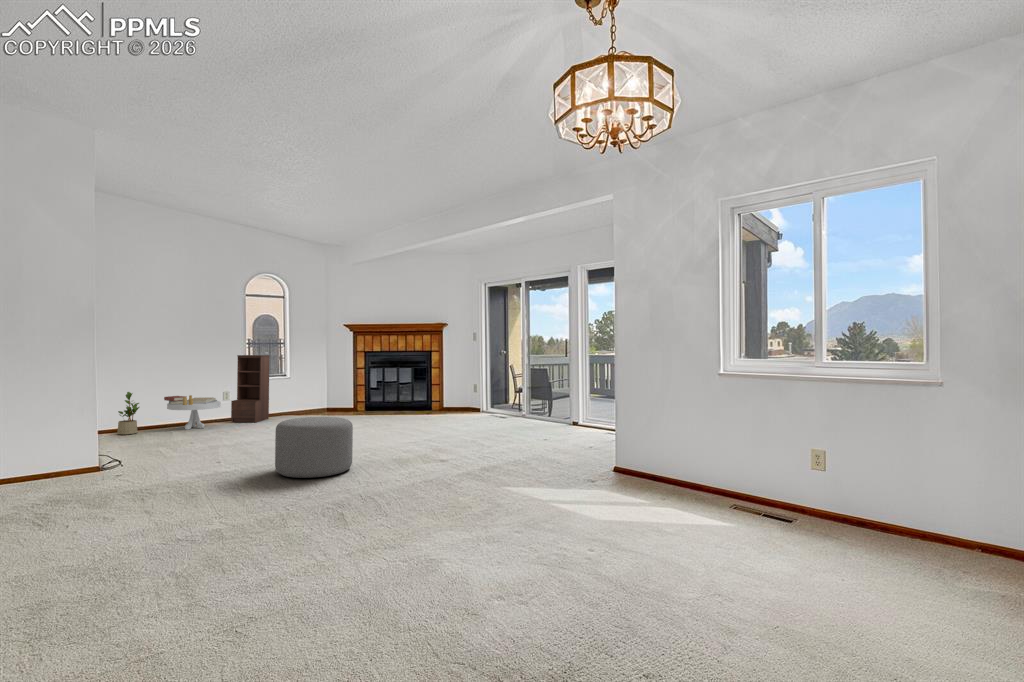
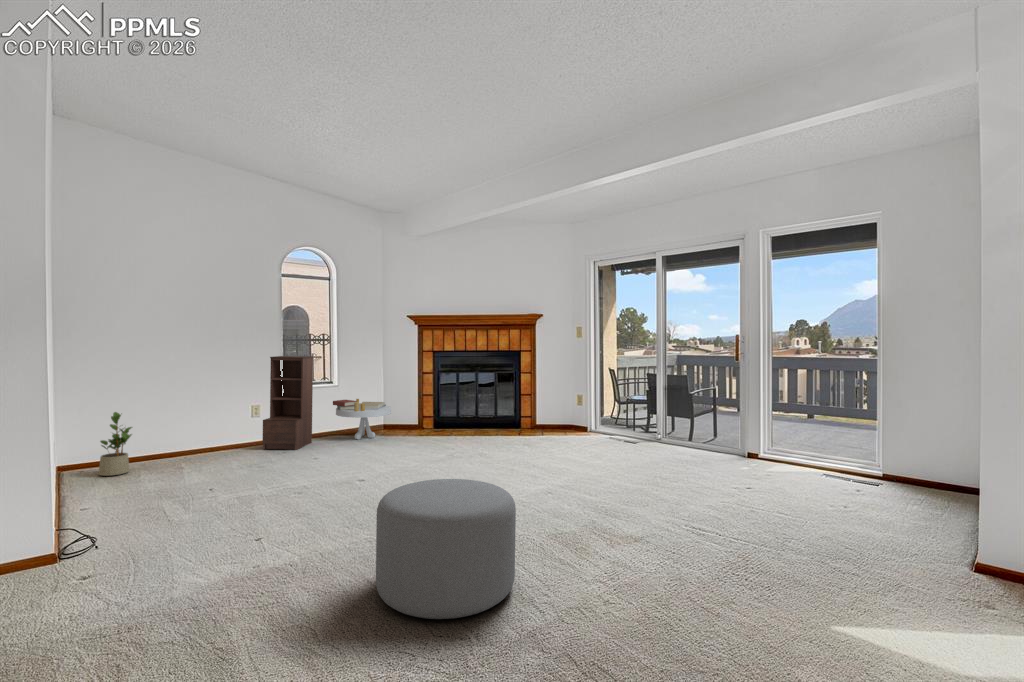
side table: present [164,395,221,430] -> present [333,399,391,439]

